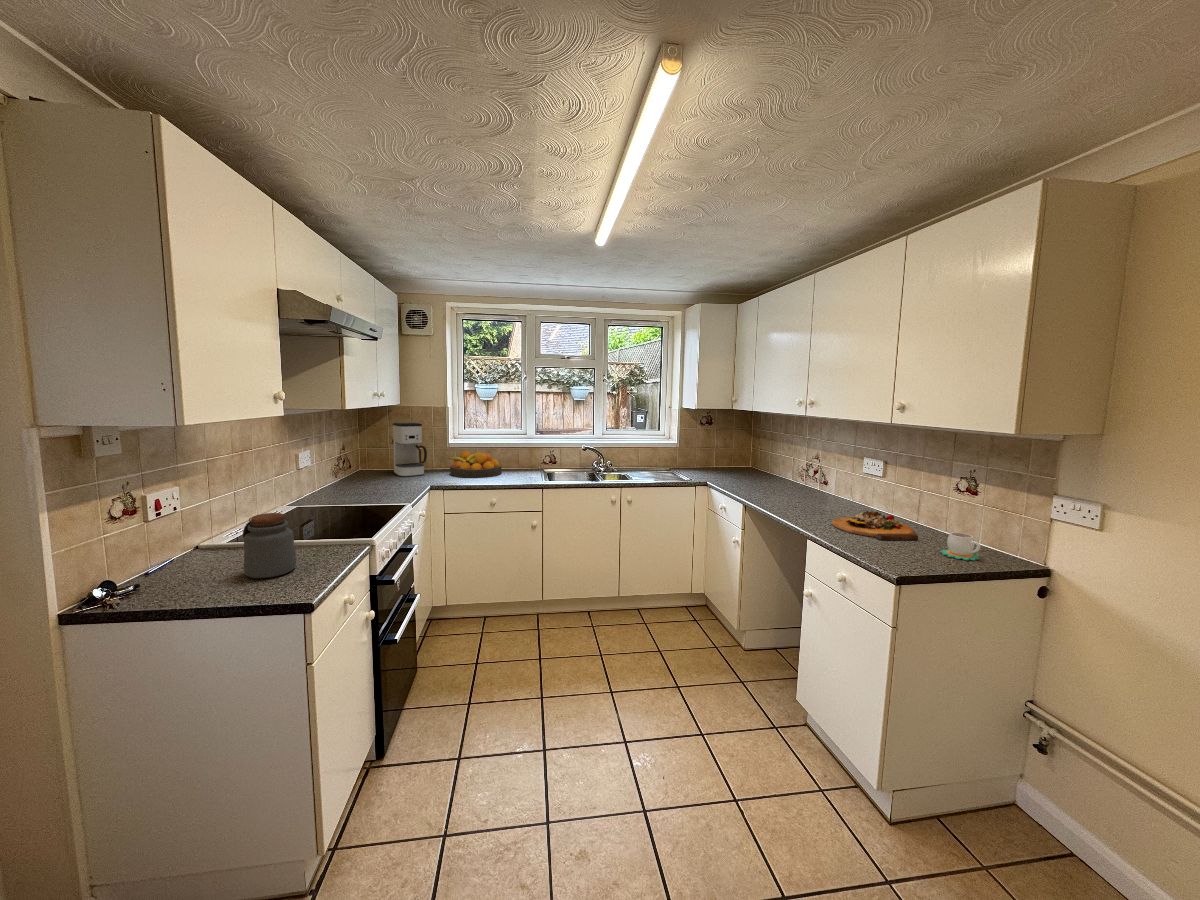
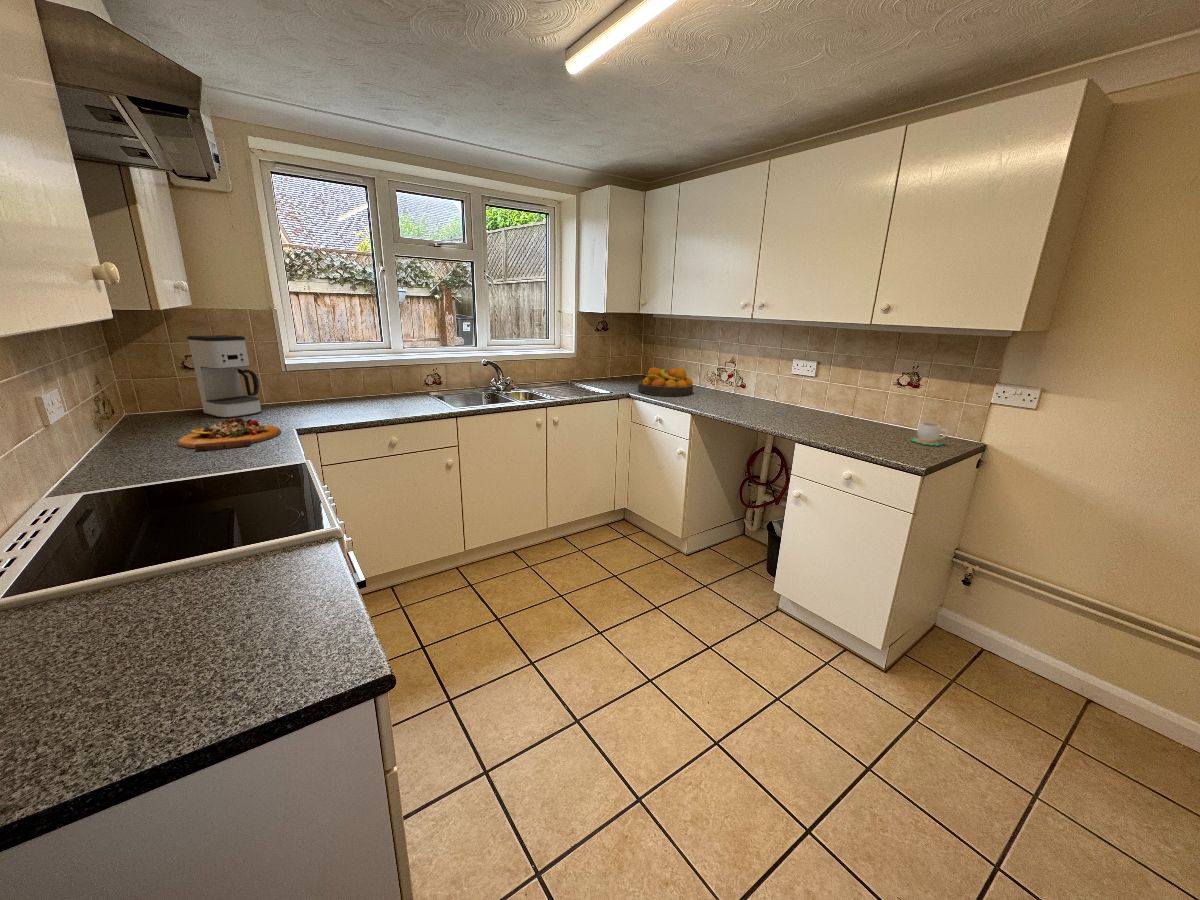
fruit bowl: present [449,451,502,477] -> present [638,367,693,396]
cutting board: present [832,511,918,540] -> present [178,418,281,451]
jar: present [243,513,296,578] -> none [110,519,244,660]

